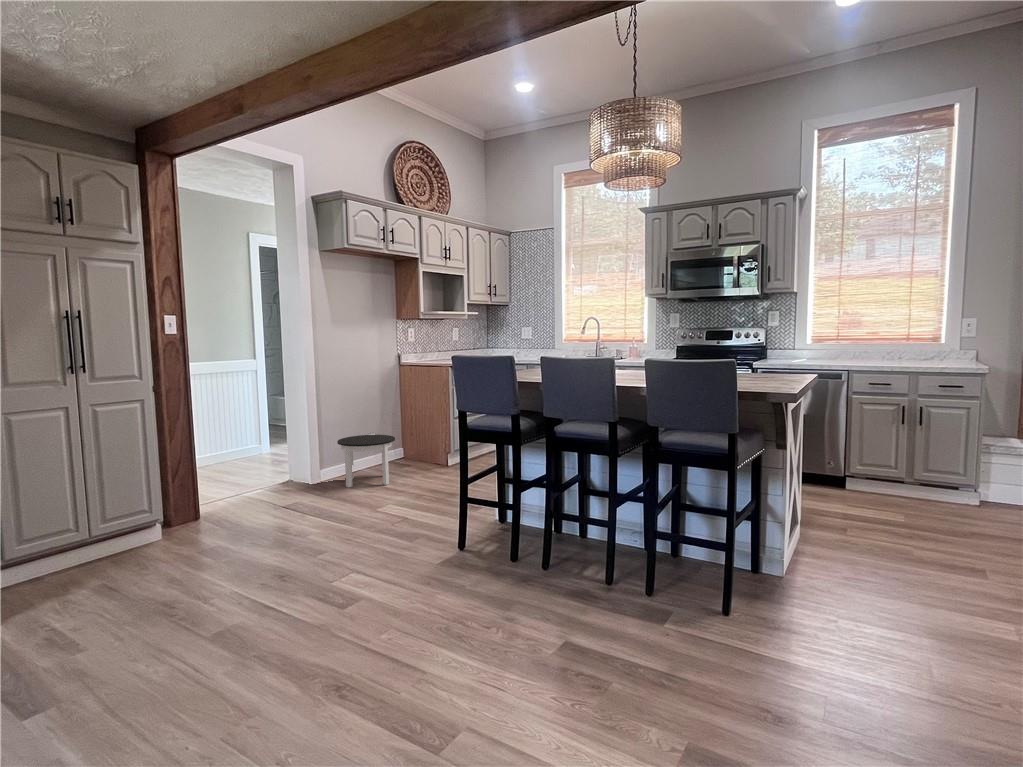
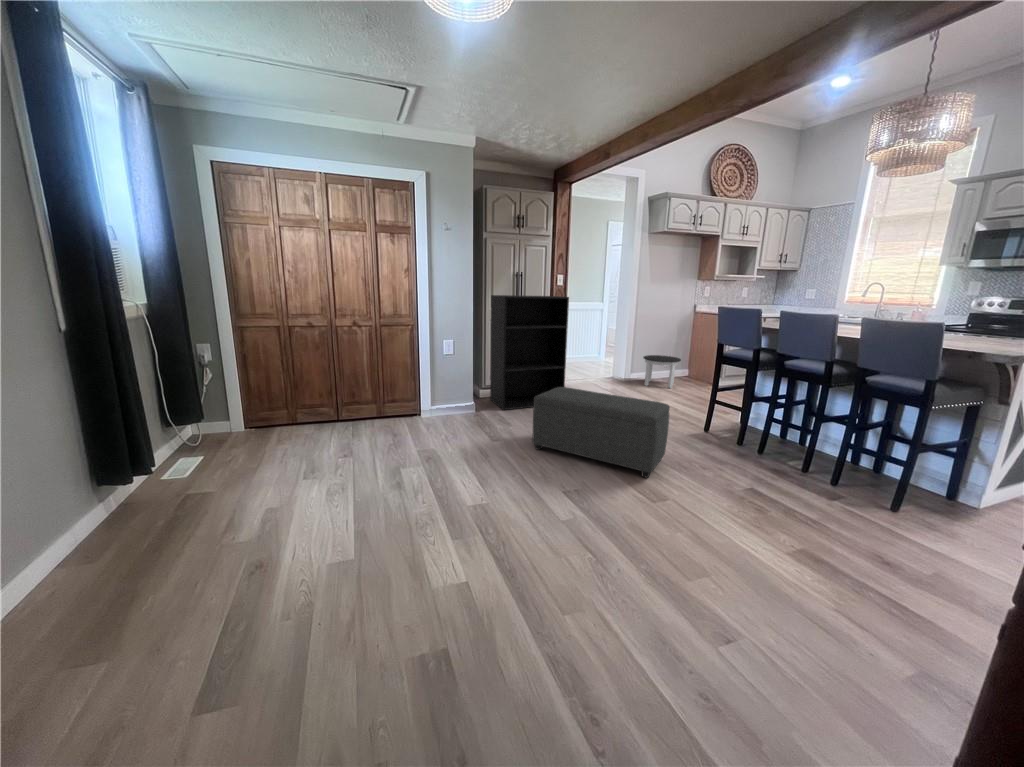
bookshelf: none [1,353,208,610] -> present [490,295,569,410]
ottoman: none [143,527,424,692] -> present [532,387,670,478]

